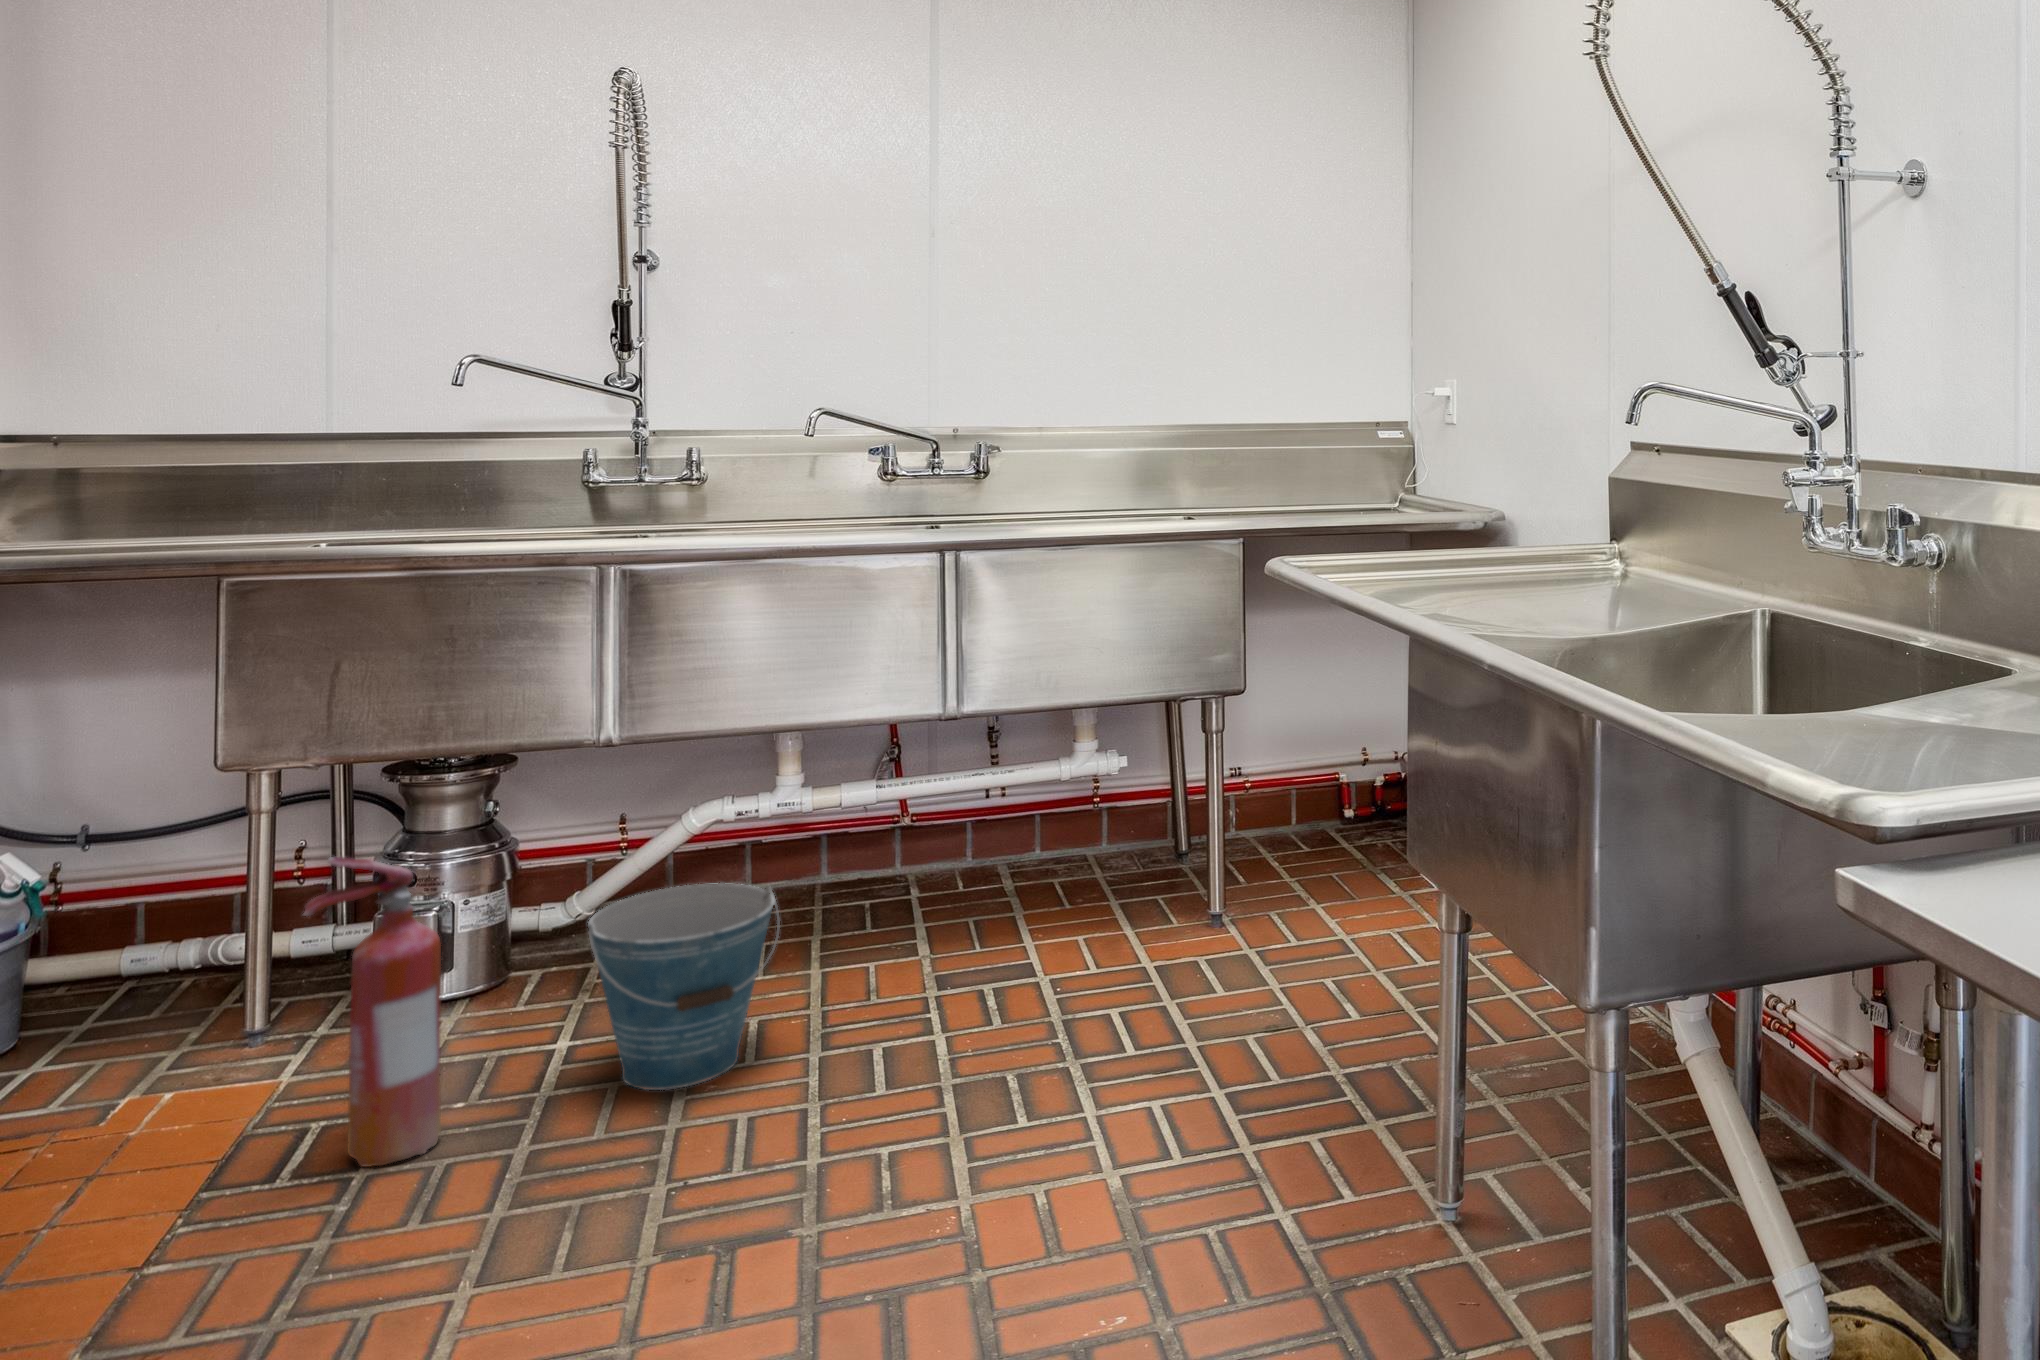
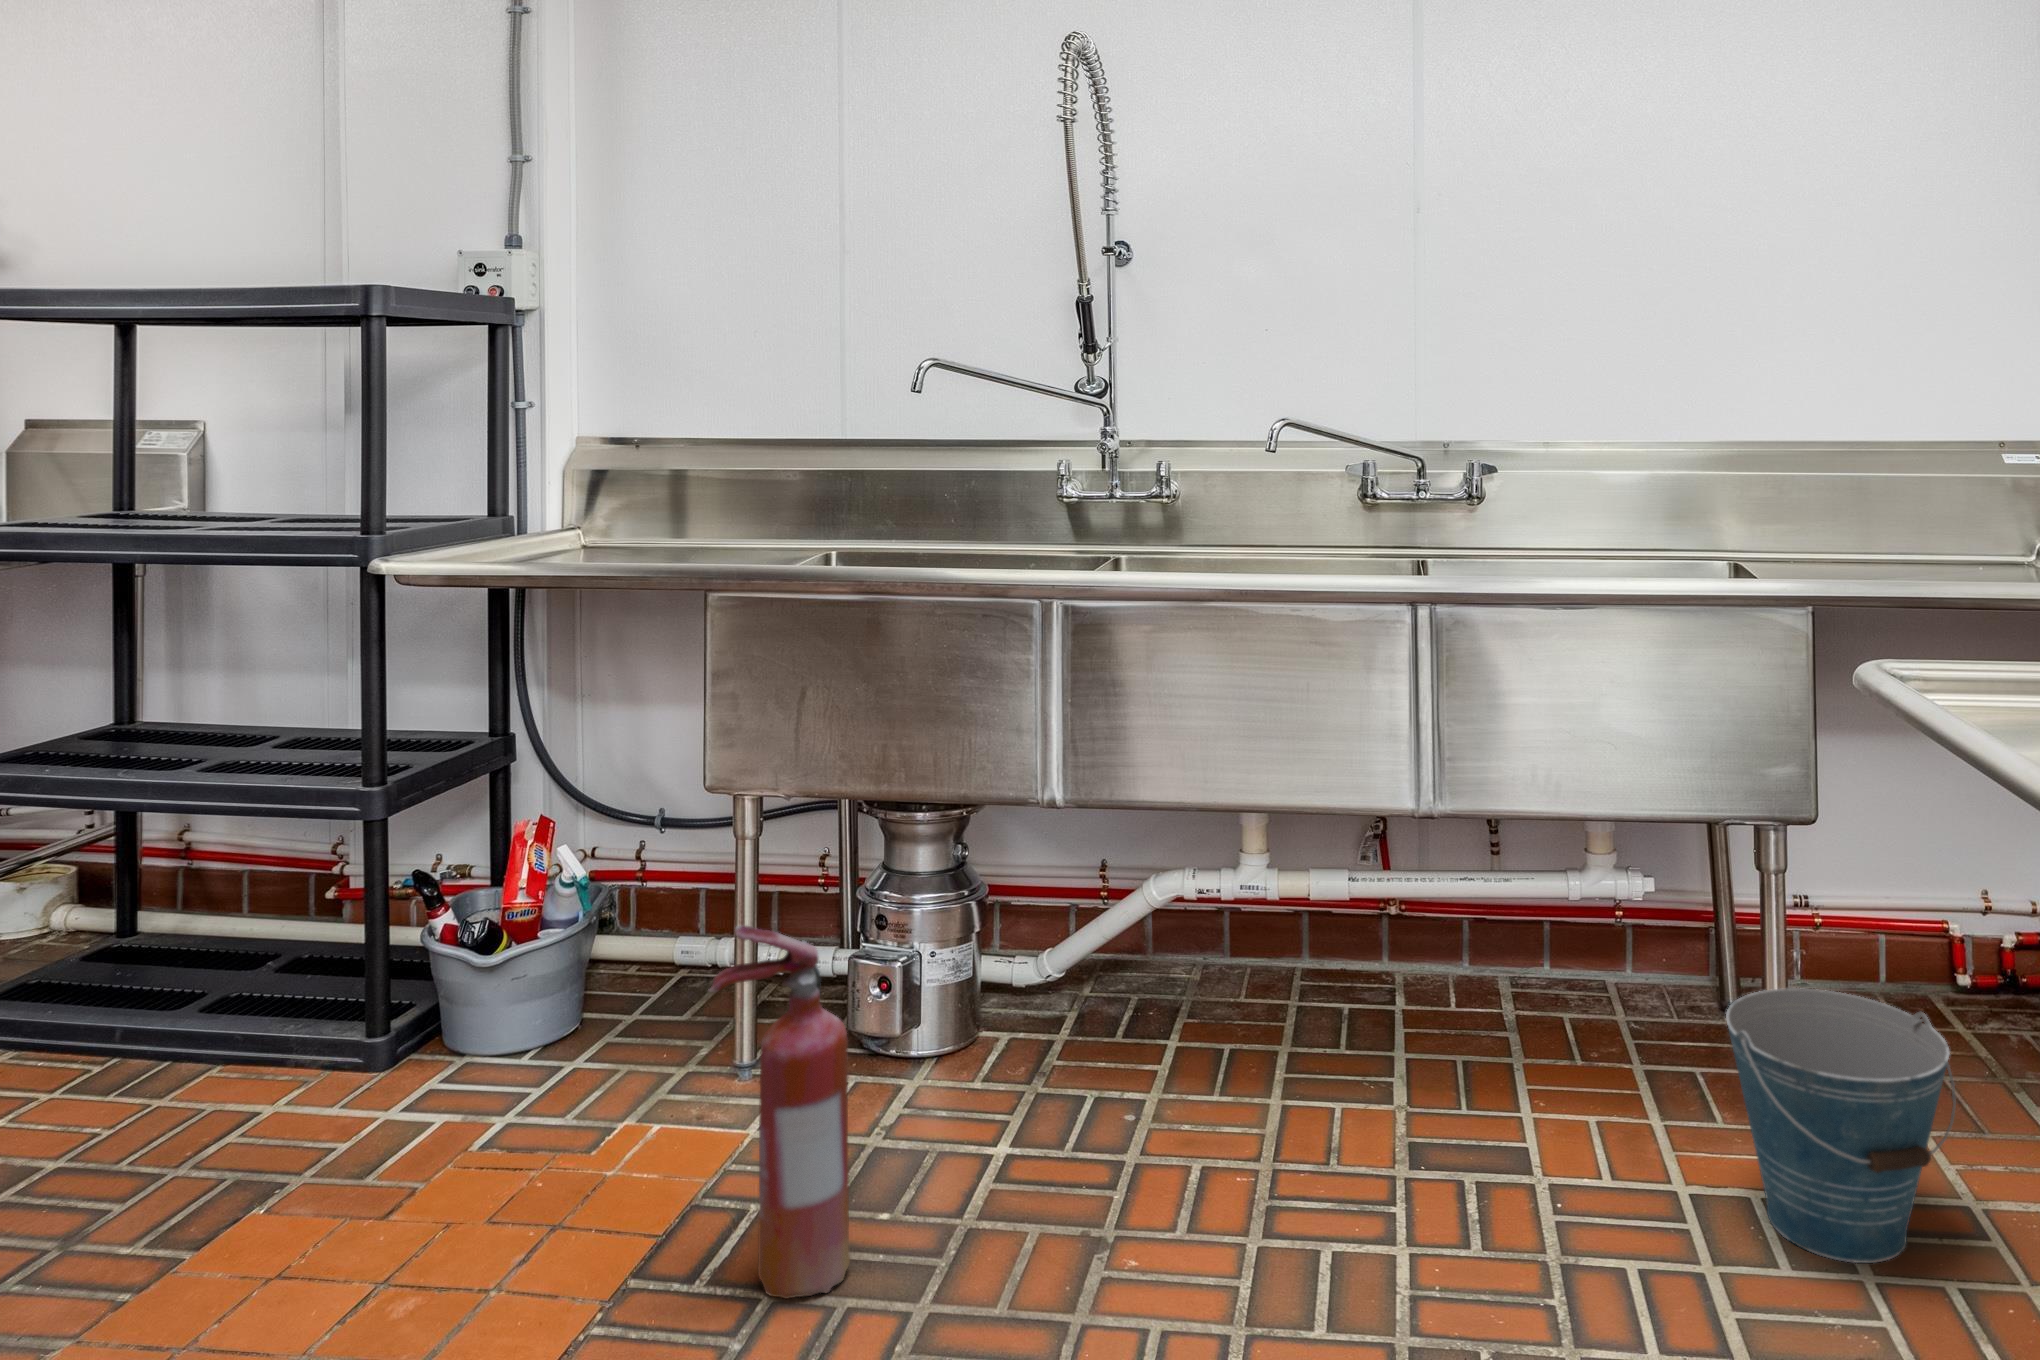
bucket: present [588,883,778,1090] -> present [1726,988,1956,1263]

